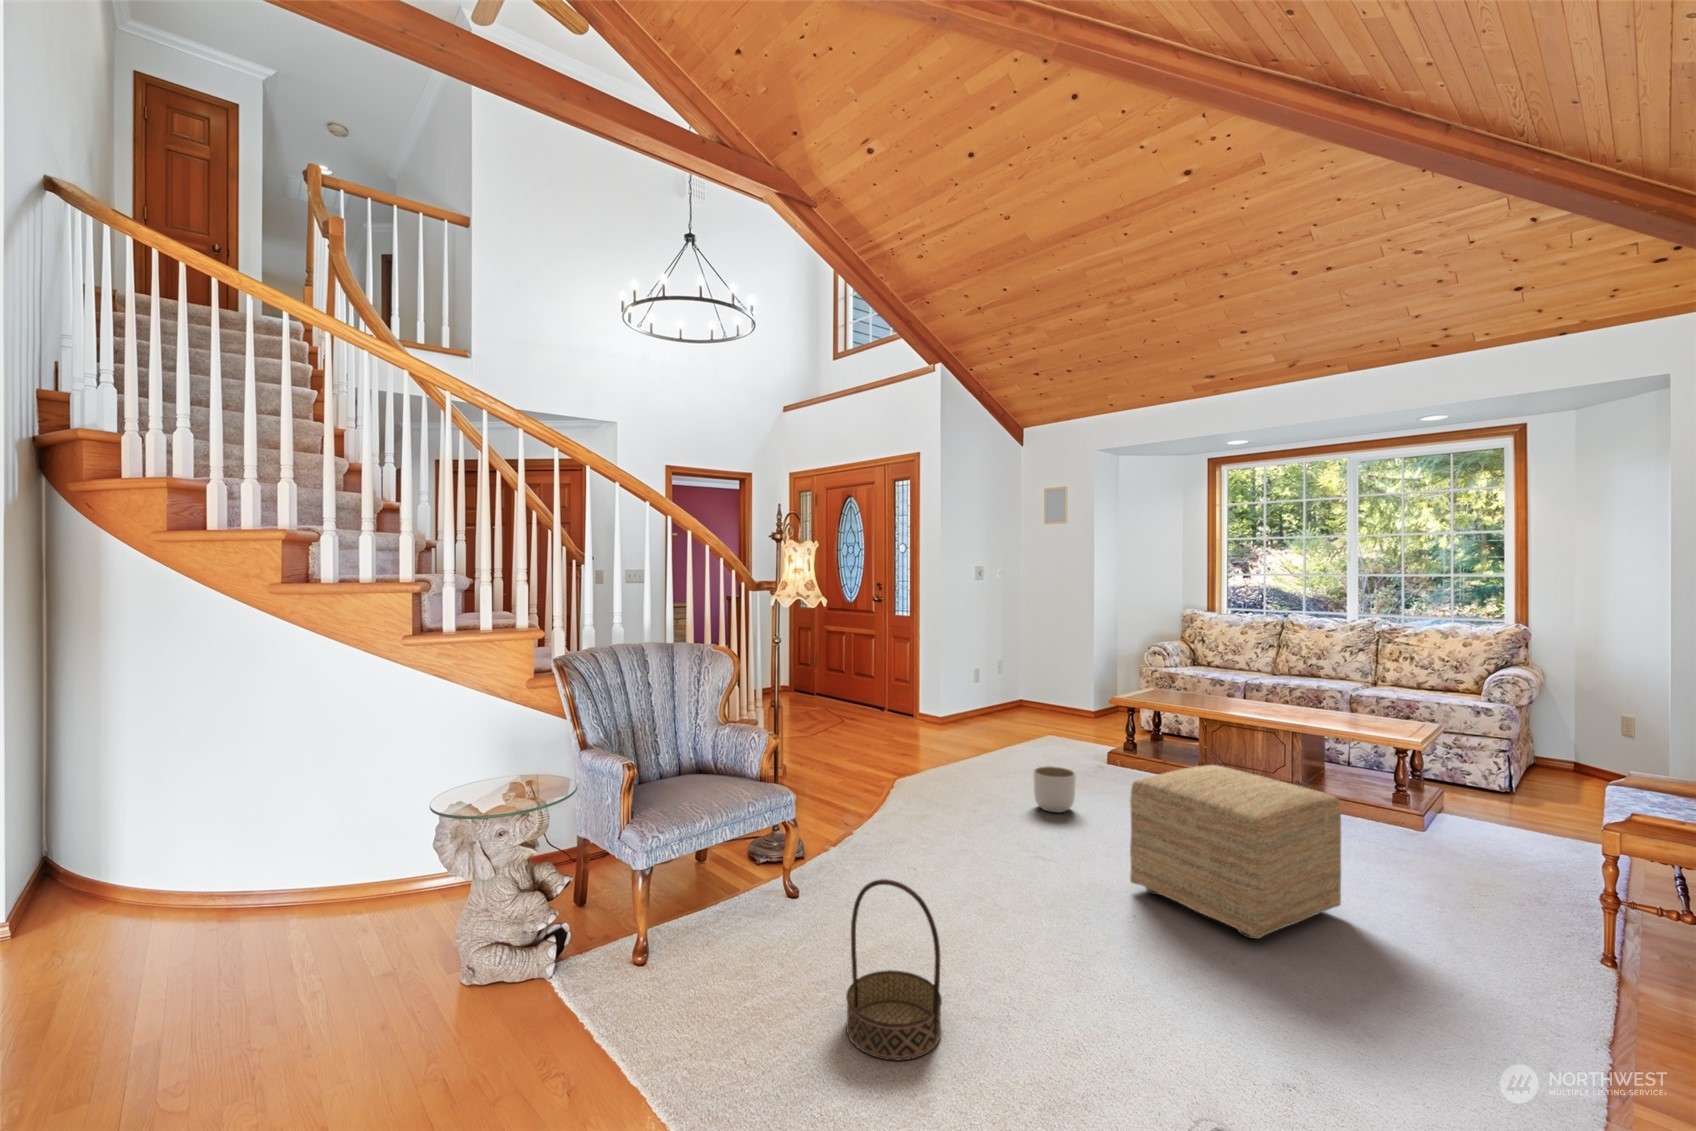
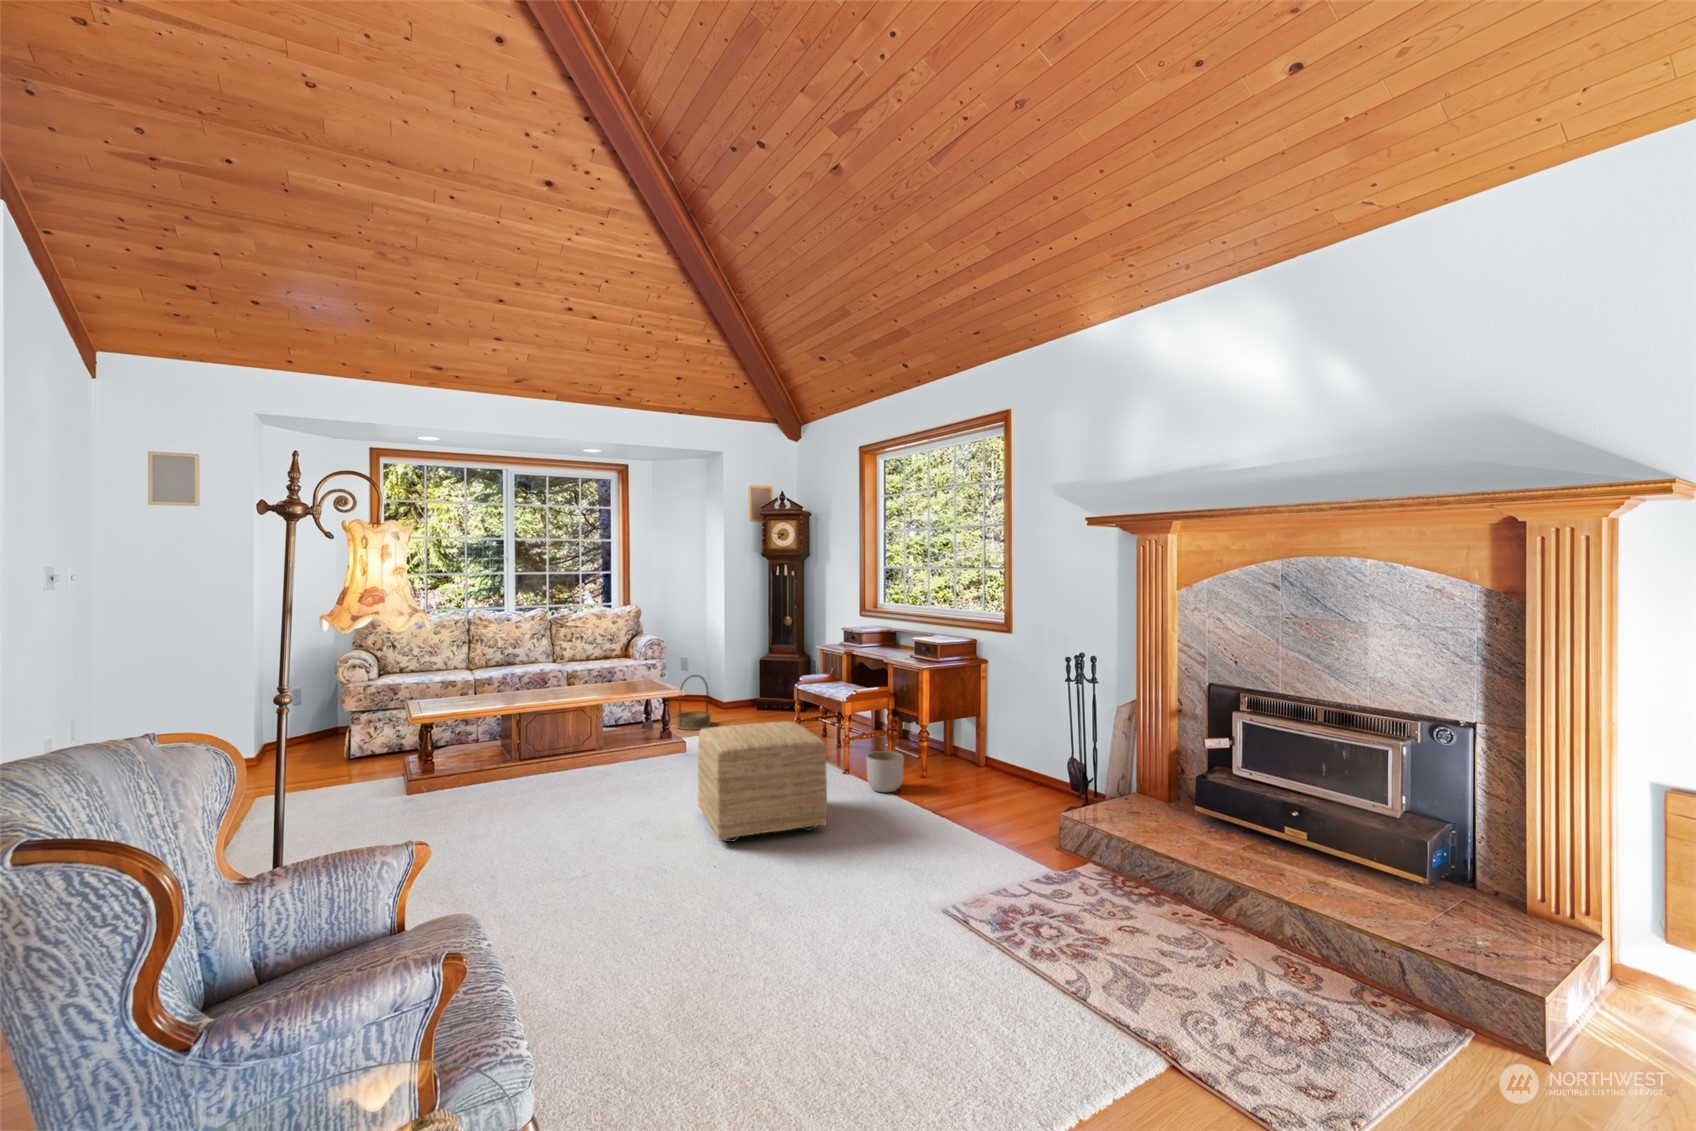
planter: present [1033,766,1076,812] -> present [866,751,904,793]
basket: present [846,879,942,1060] -> present [677,675,710,730]

